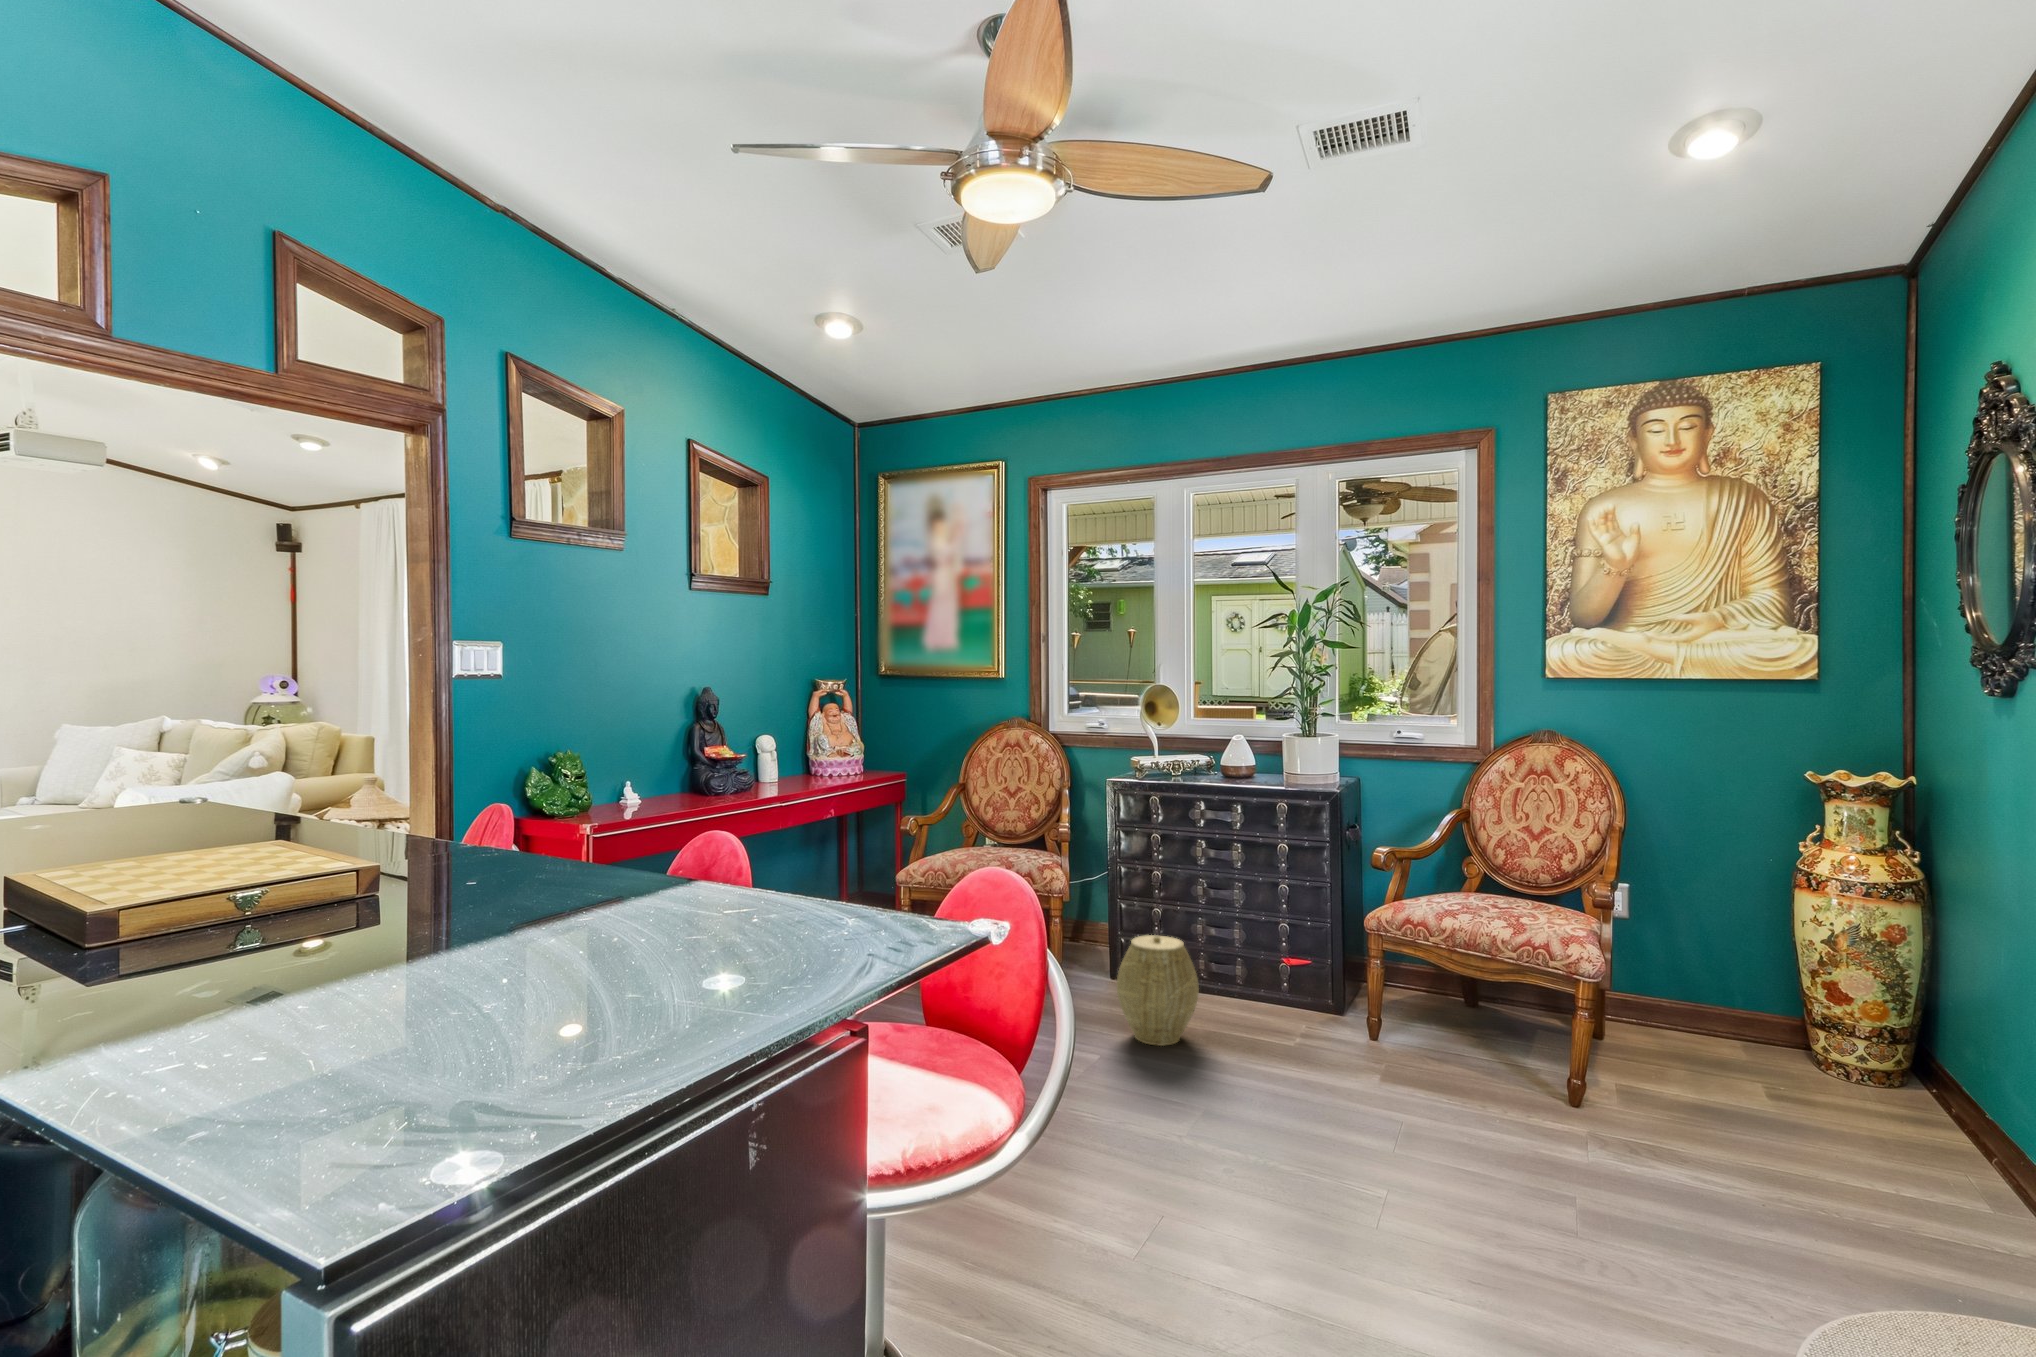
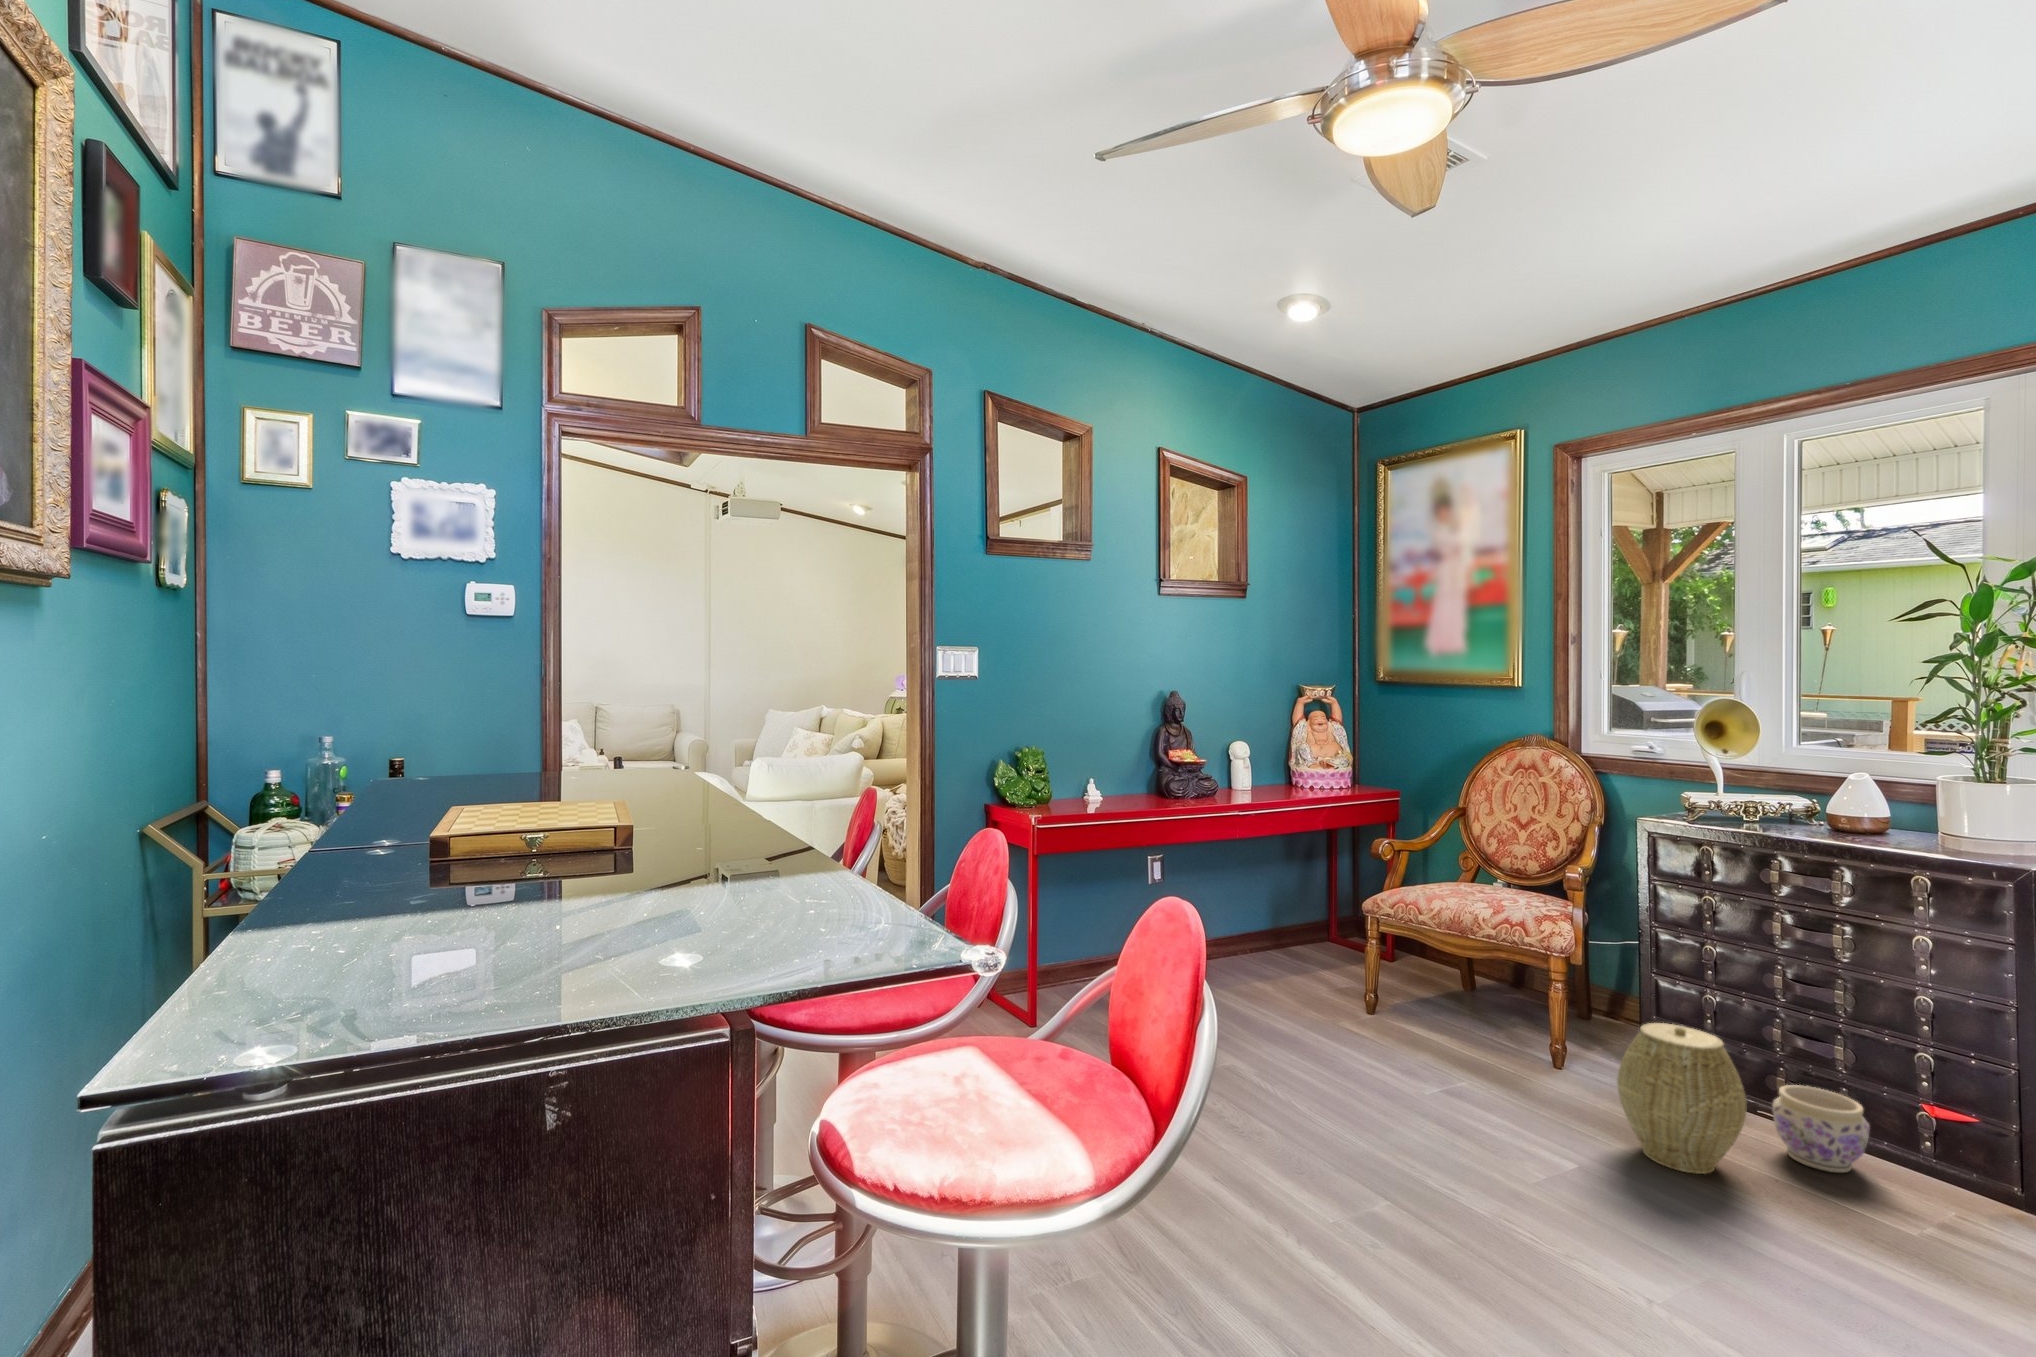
planter: none [1204,963,1259,1021] -> present [1772,1085,1870,1174]

